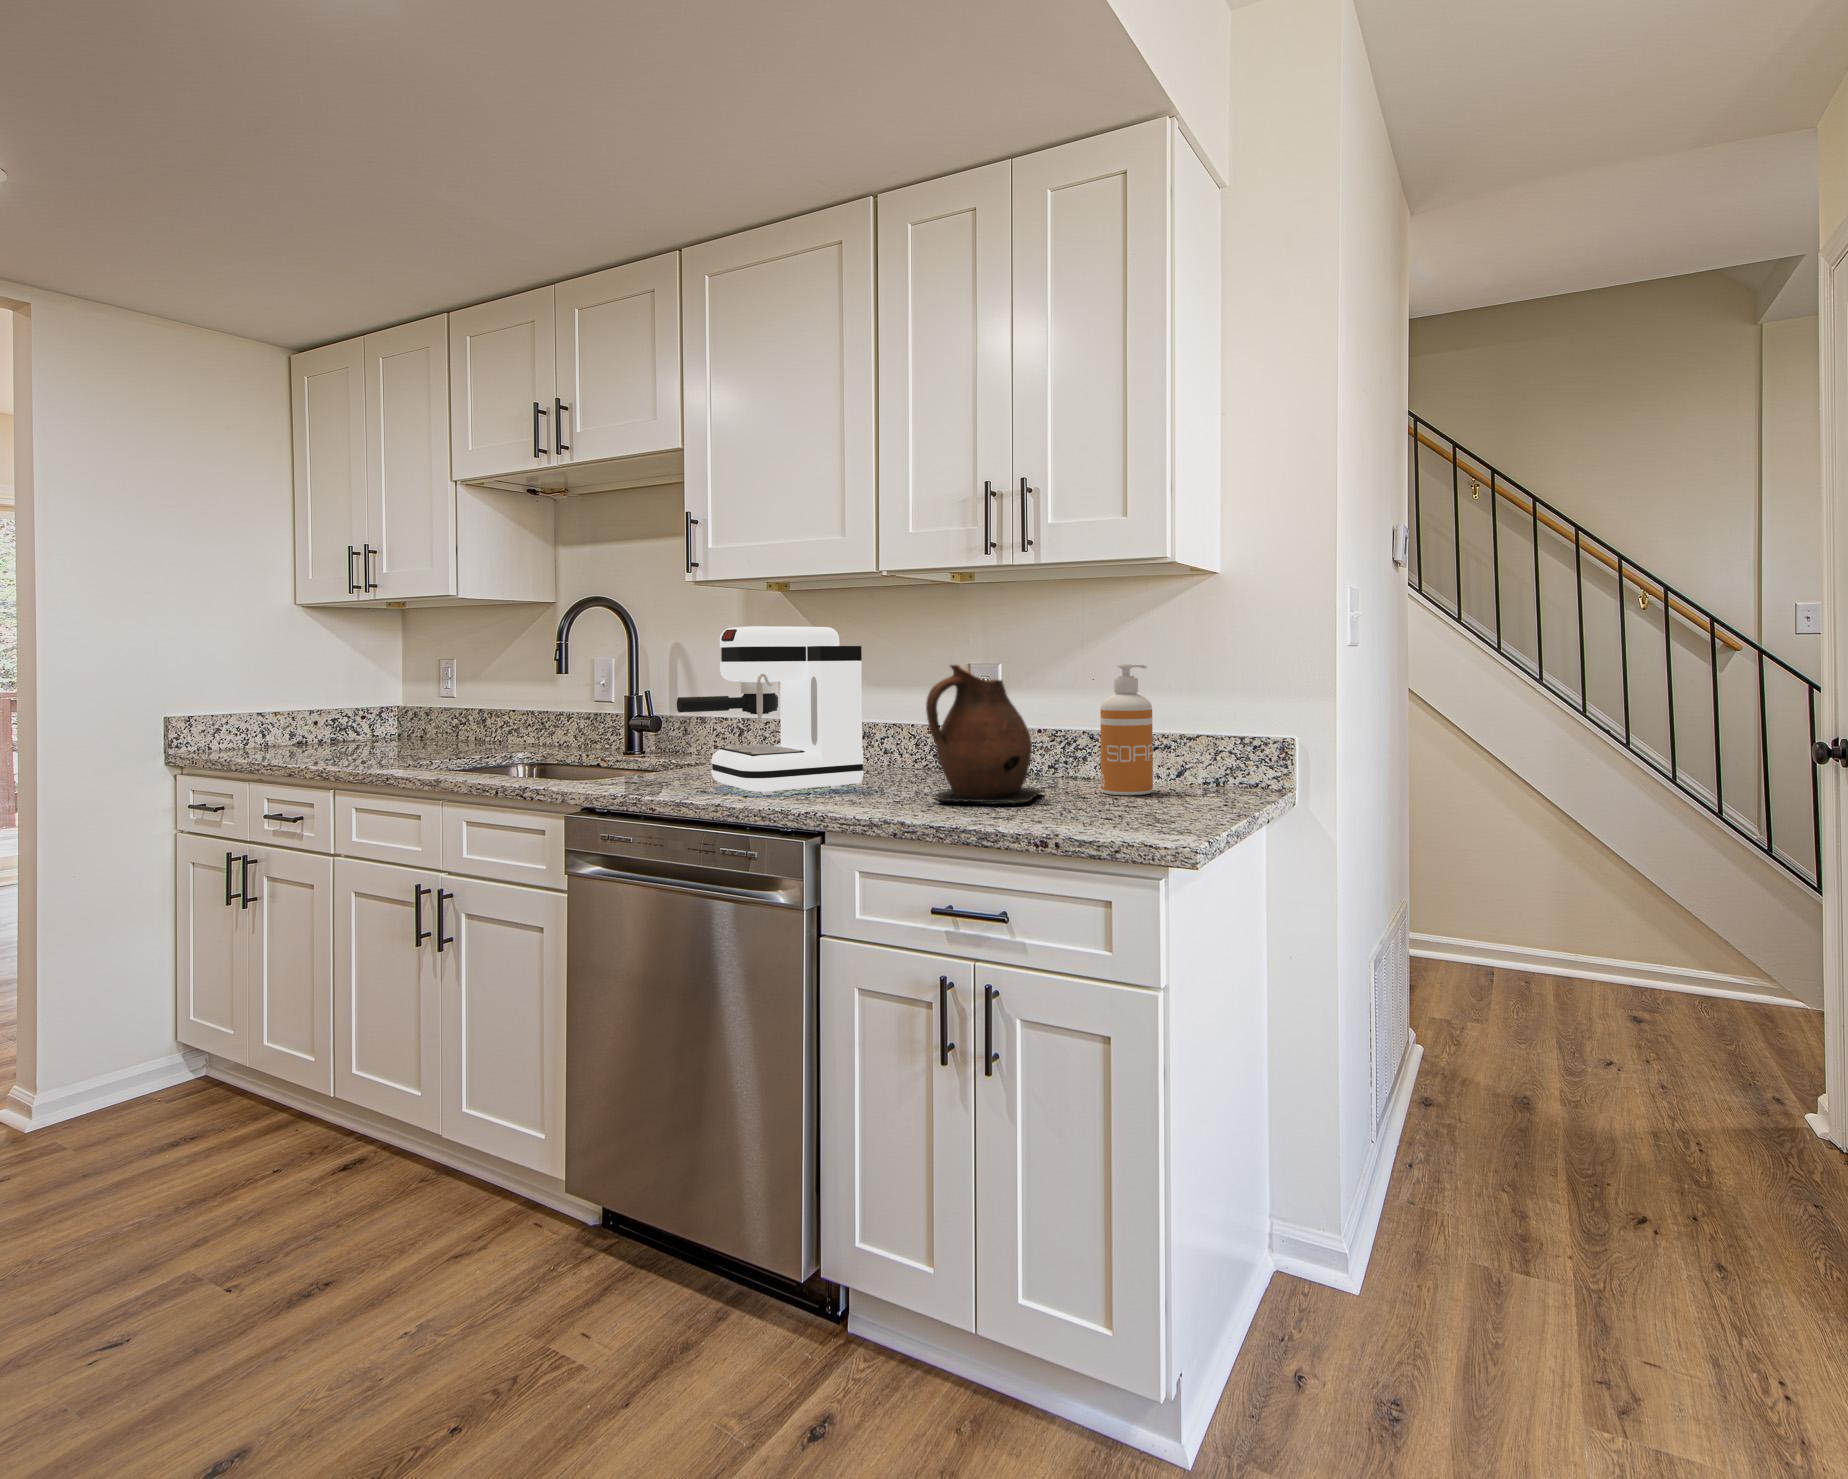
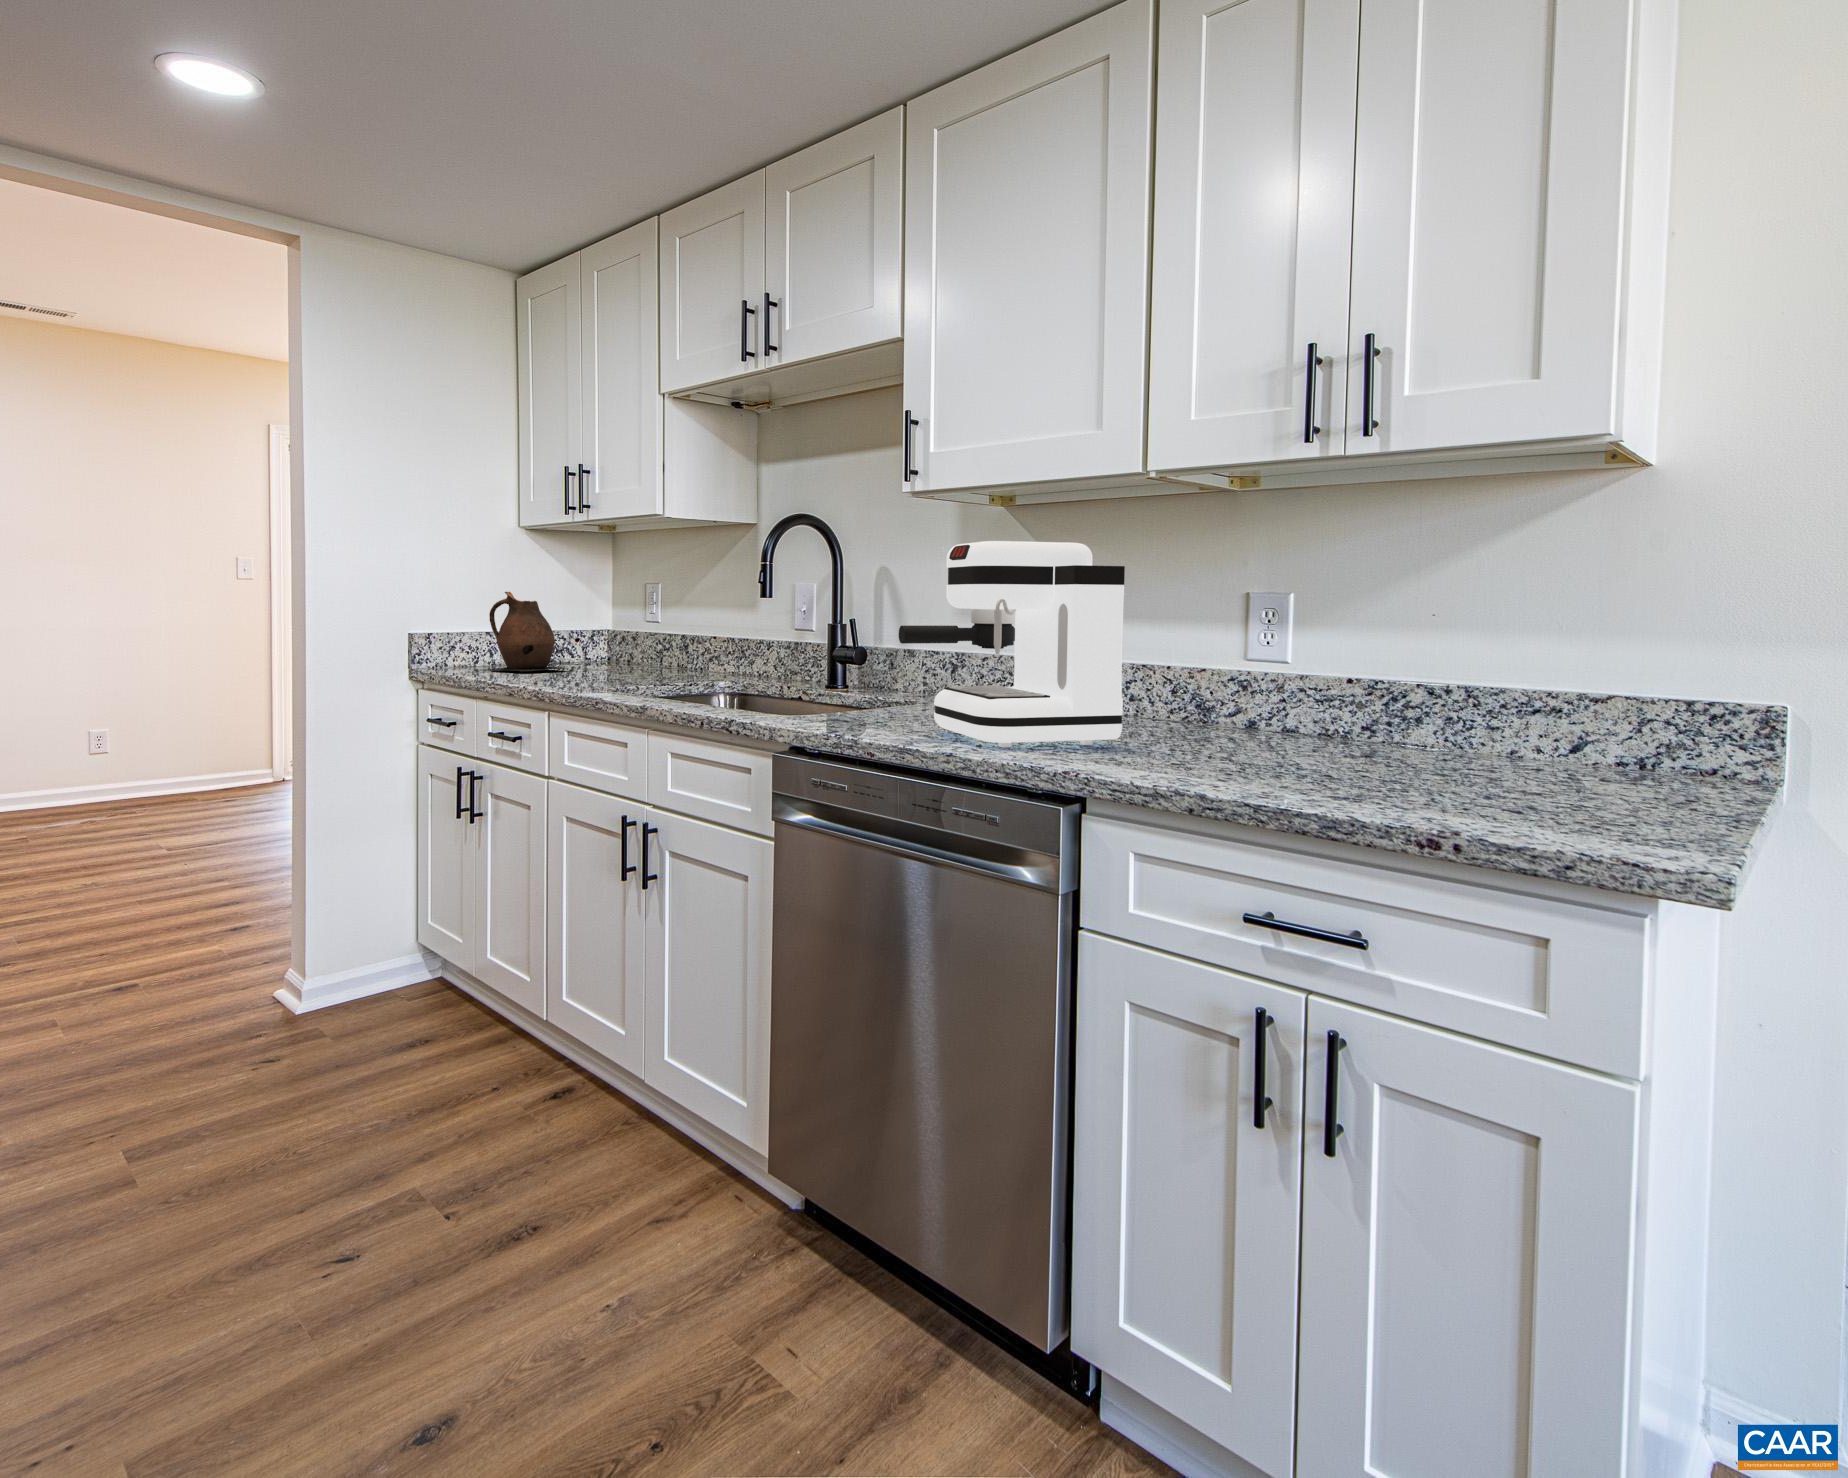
soap dispenser: present [1100,664,1153,795] -> none [1468,594,1558,780]
ceramic pitcher: present [926,665,1044,804] -> present [489,592,568,673]

